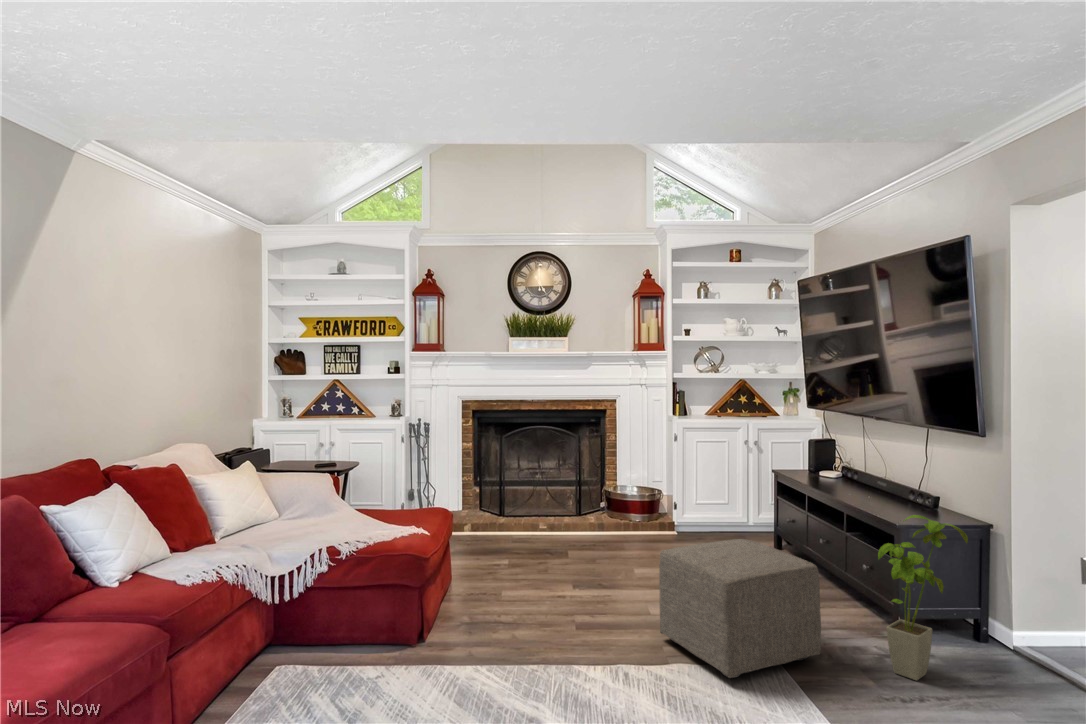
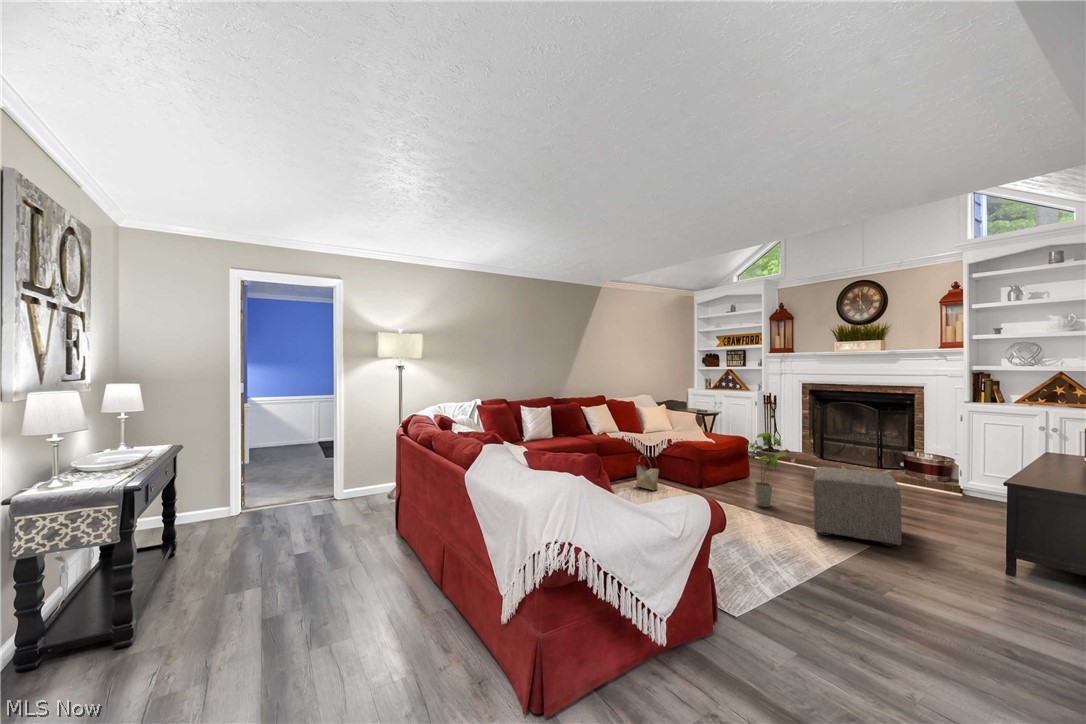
house plant: present [878,515,968,680] -> present [748,432,786,507]
woven basket: none [291,602,358,698] -> present [636,465,659,490]

